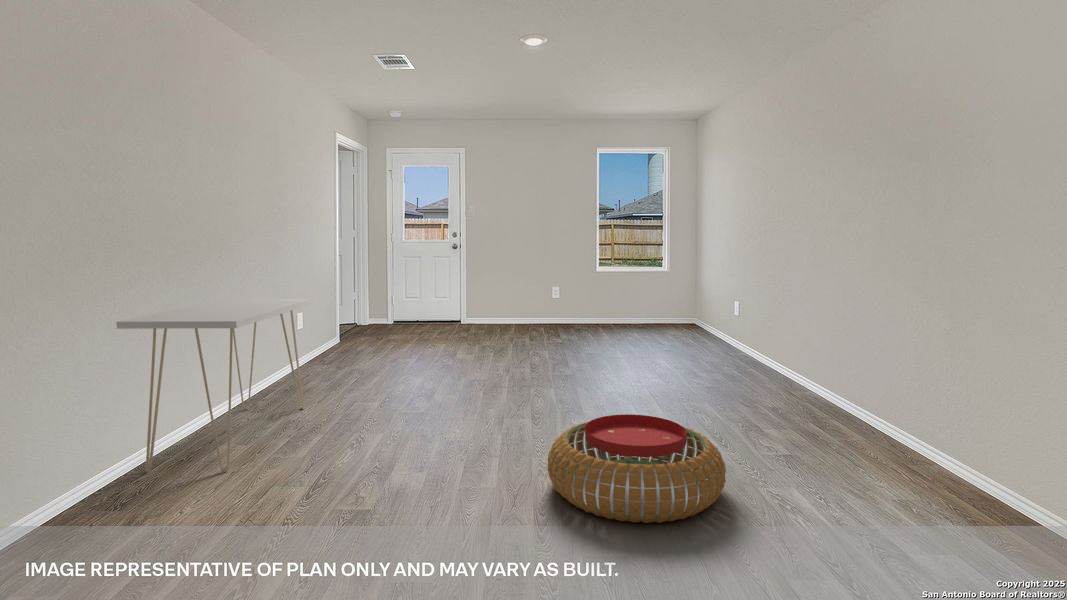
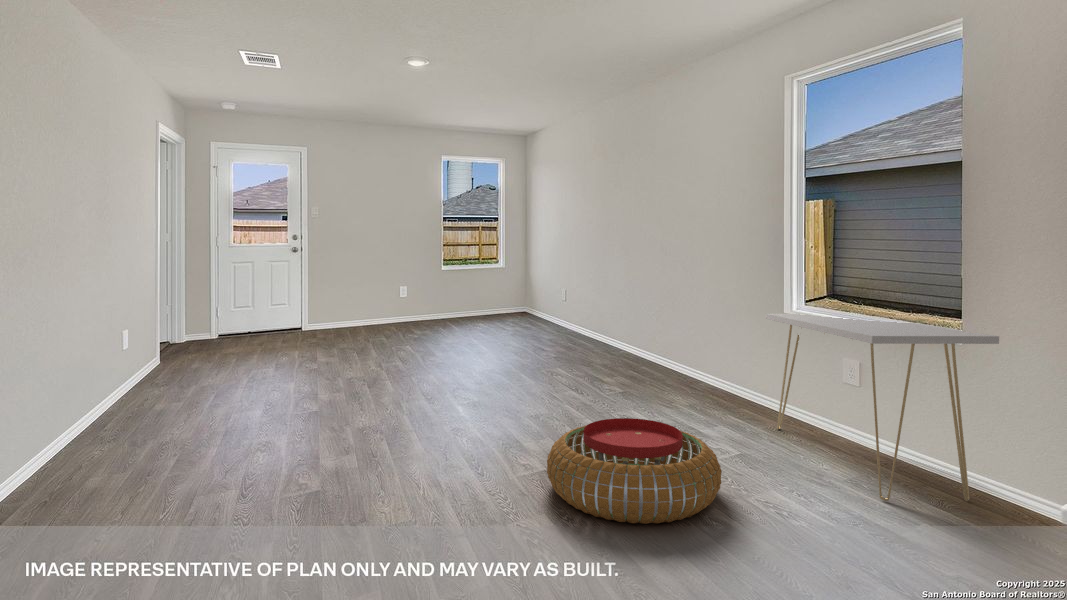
console table: present [116,298,313,472] -> present [766,314,999,501]

